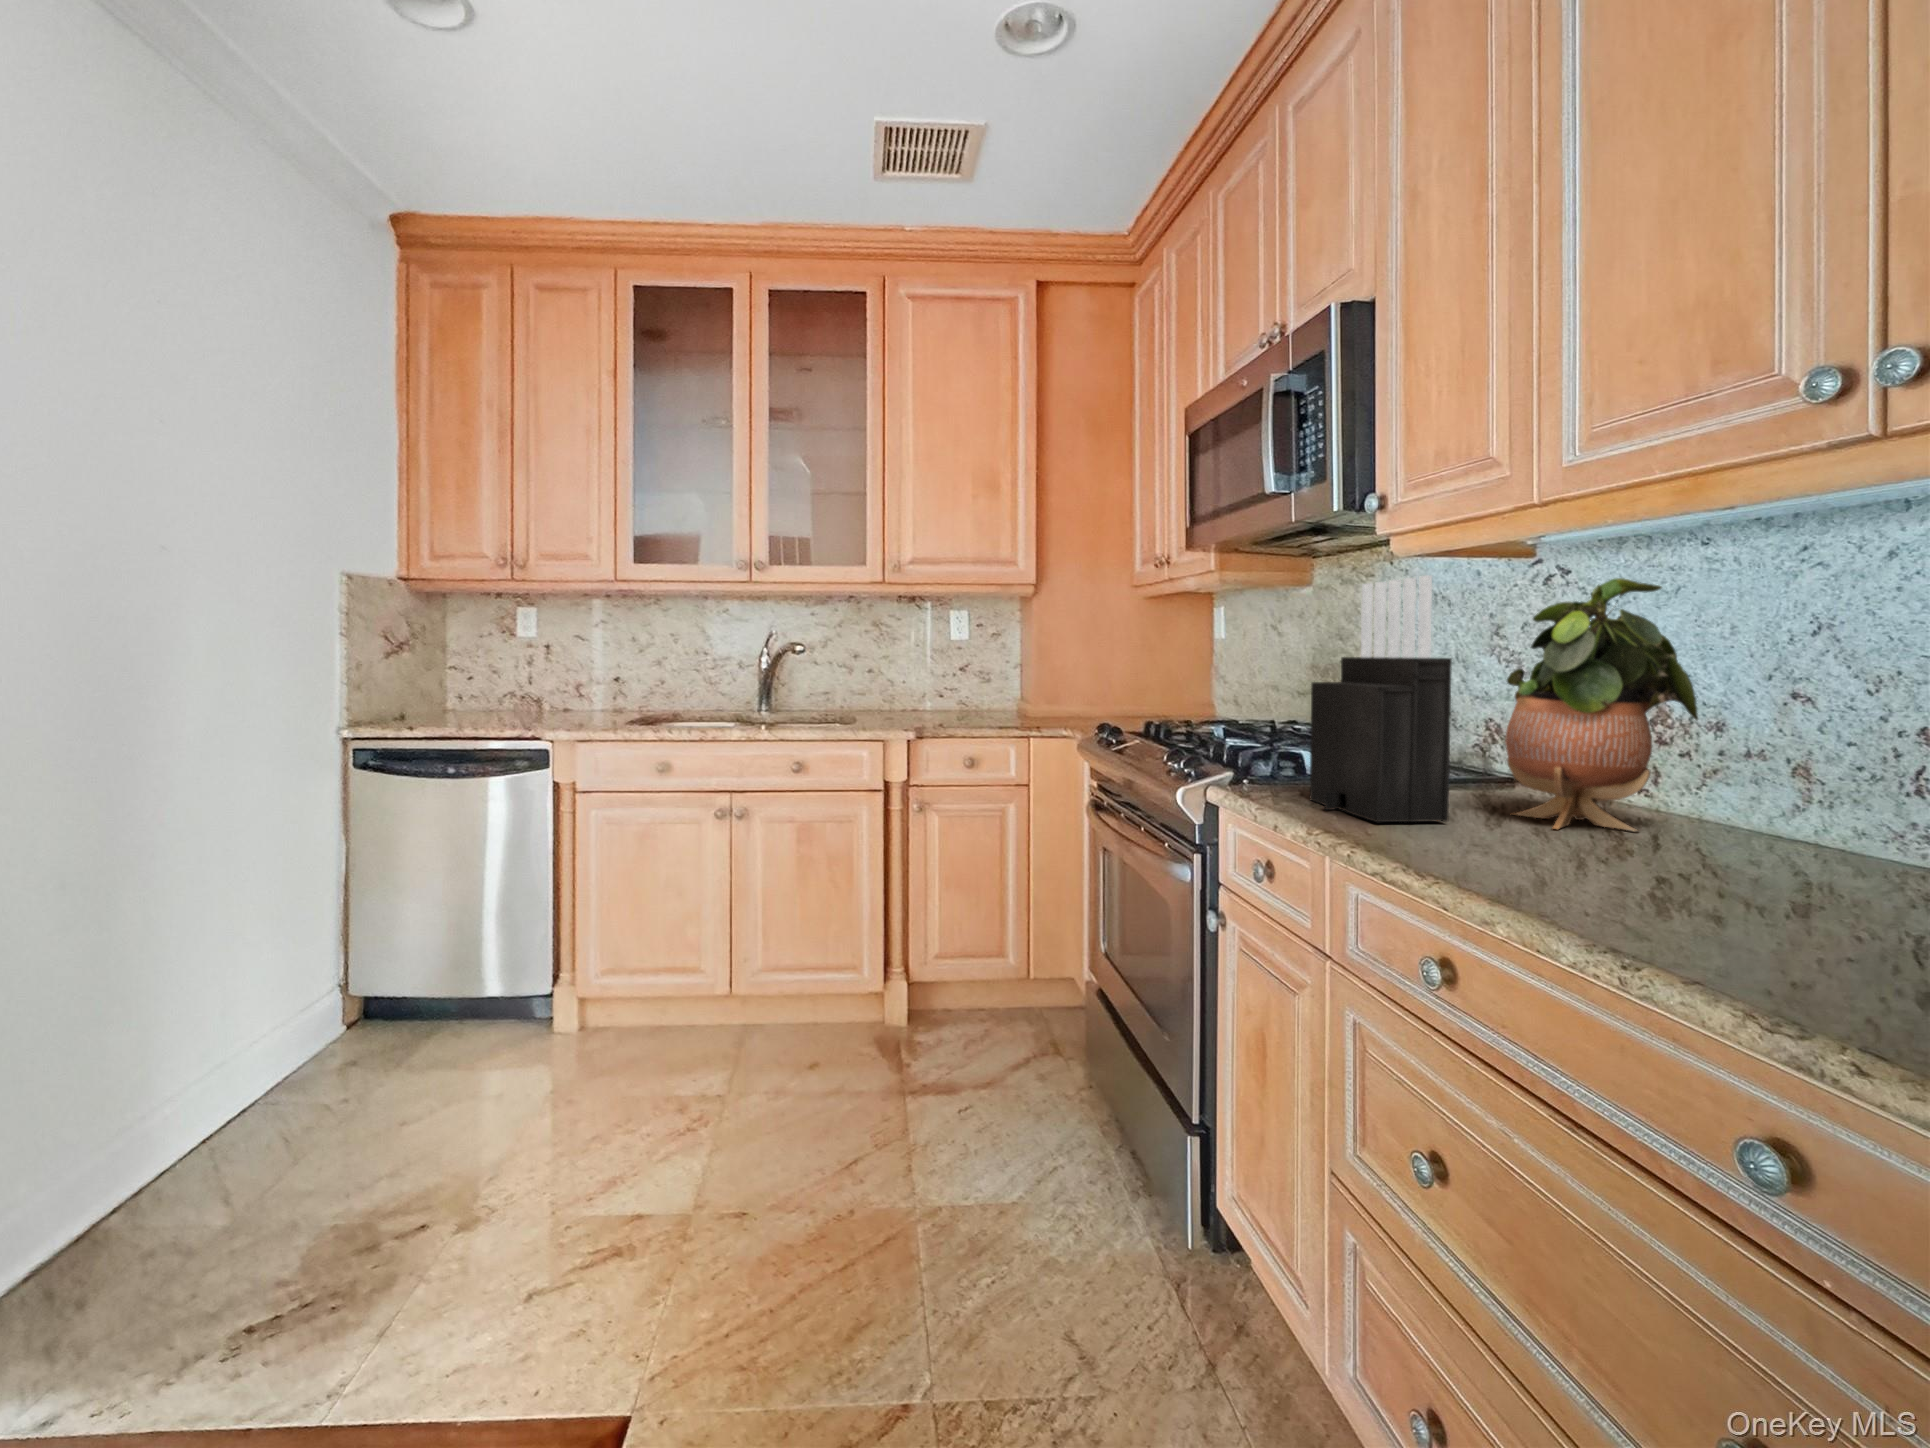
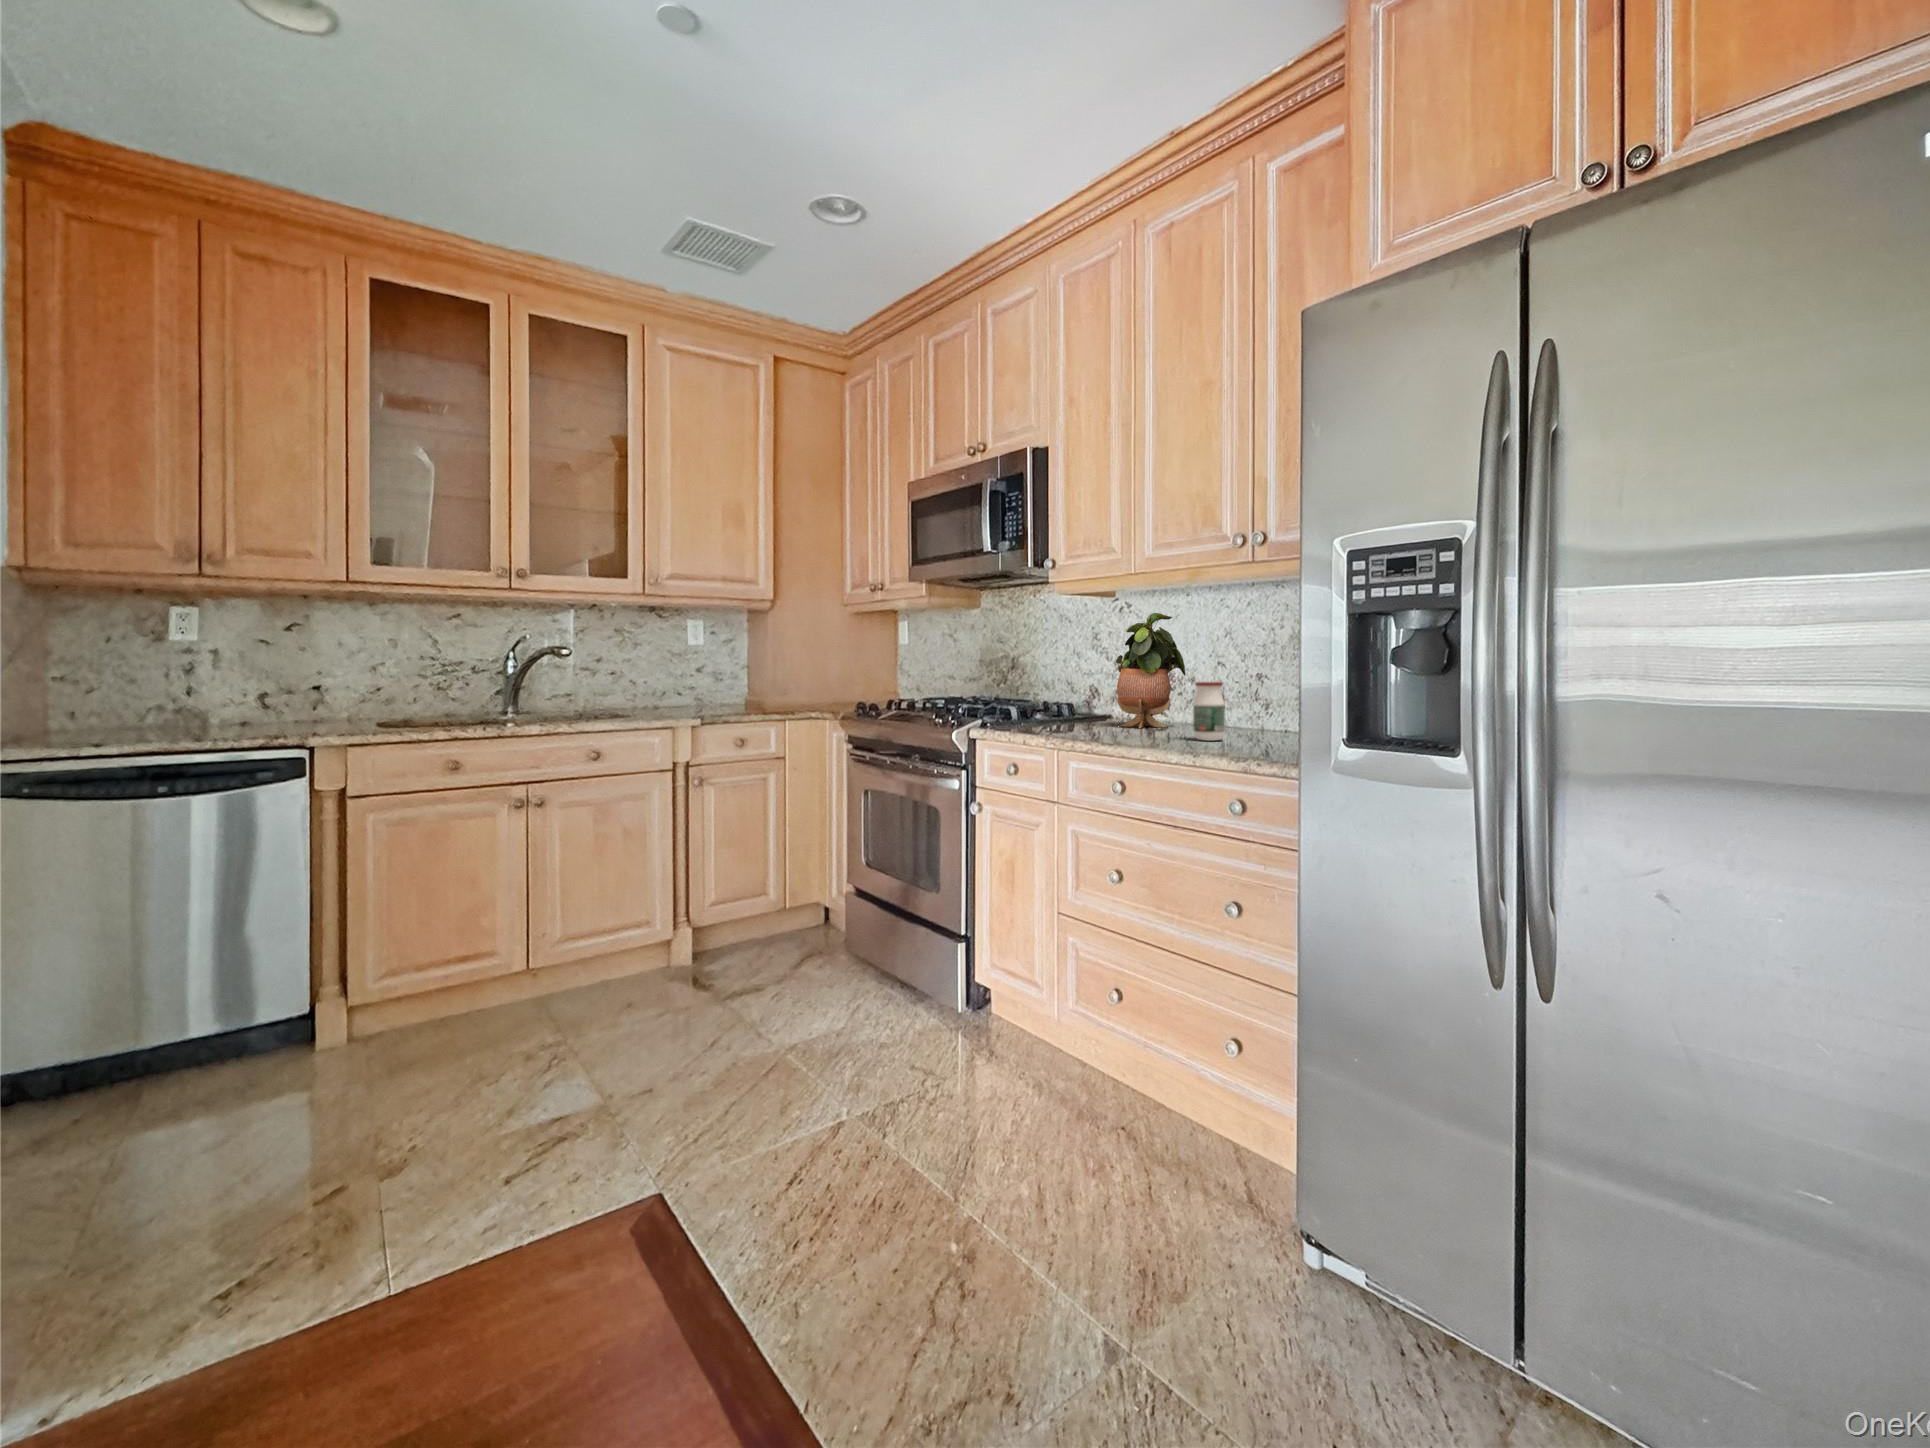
knife block: present [1310,575,1452,822] -> none [1034,609,1101,731]
jar: none [1689,754,1813,924] -> present [1193,682,1225,741]

